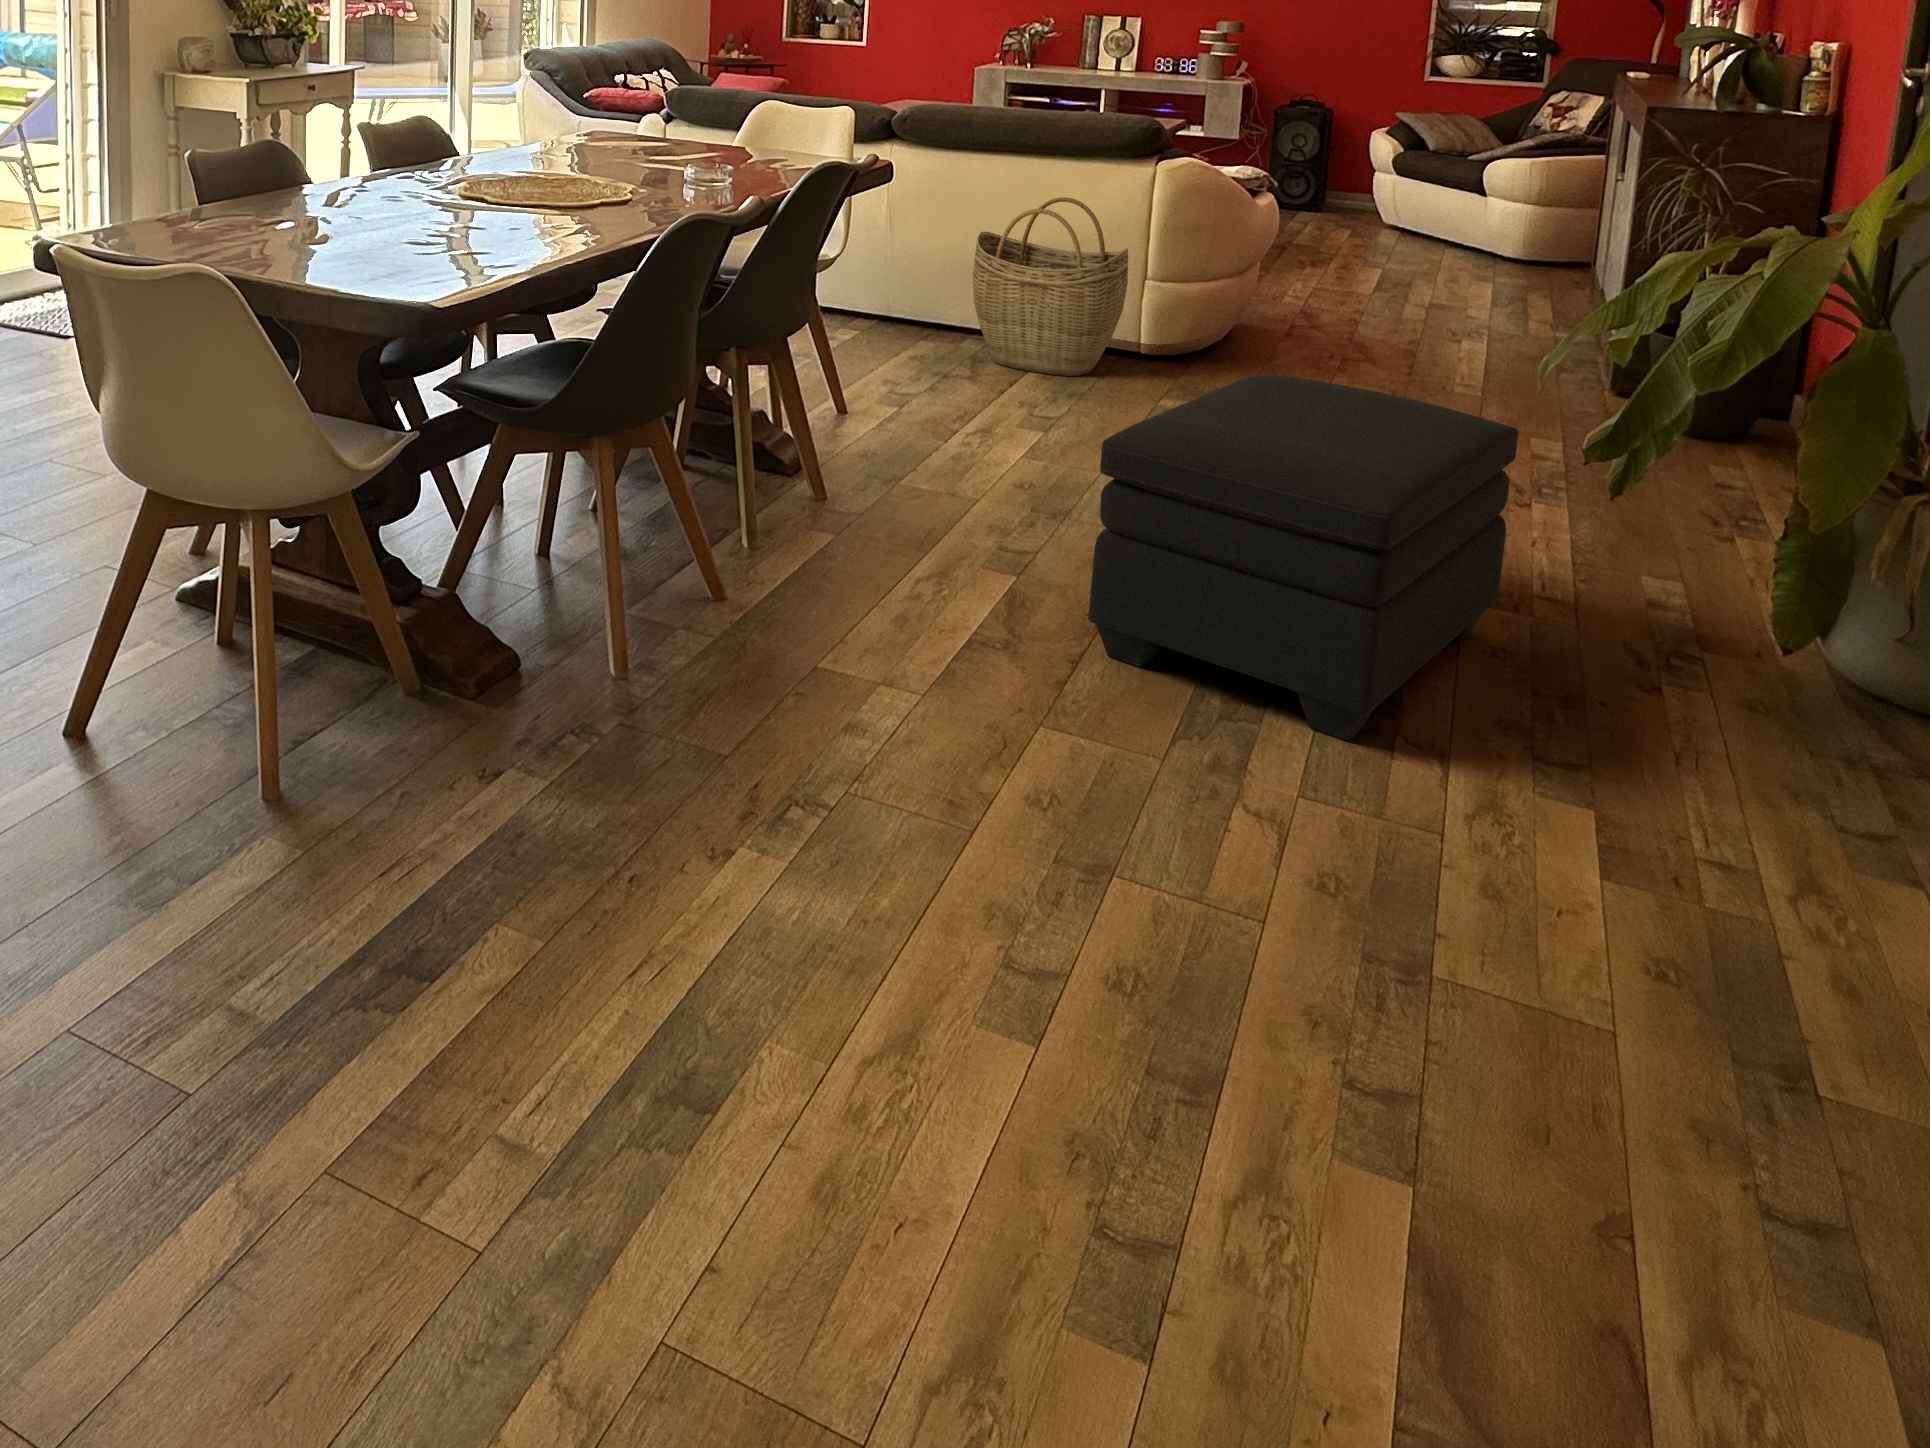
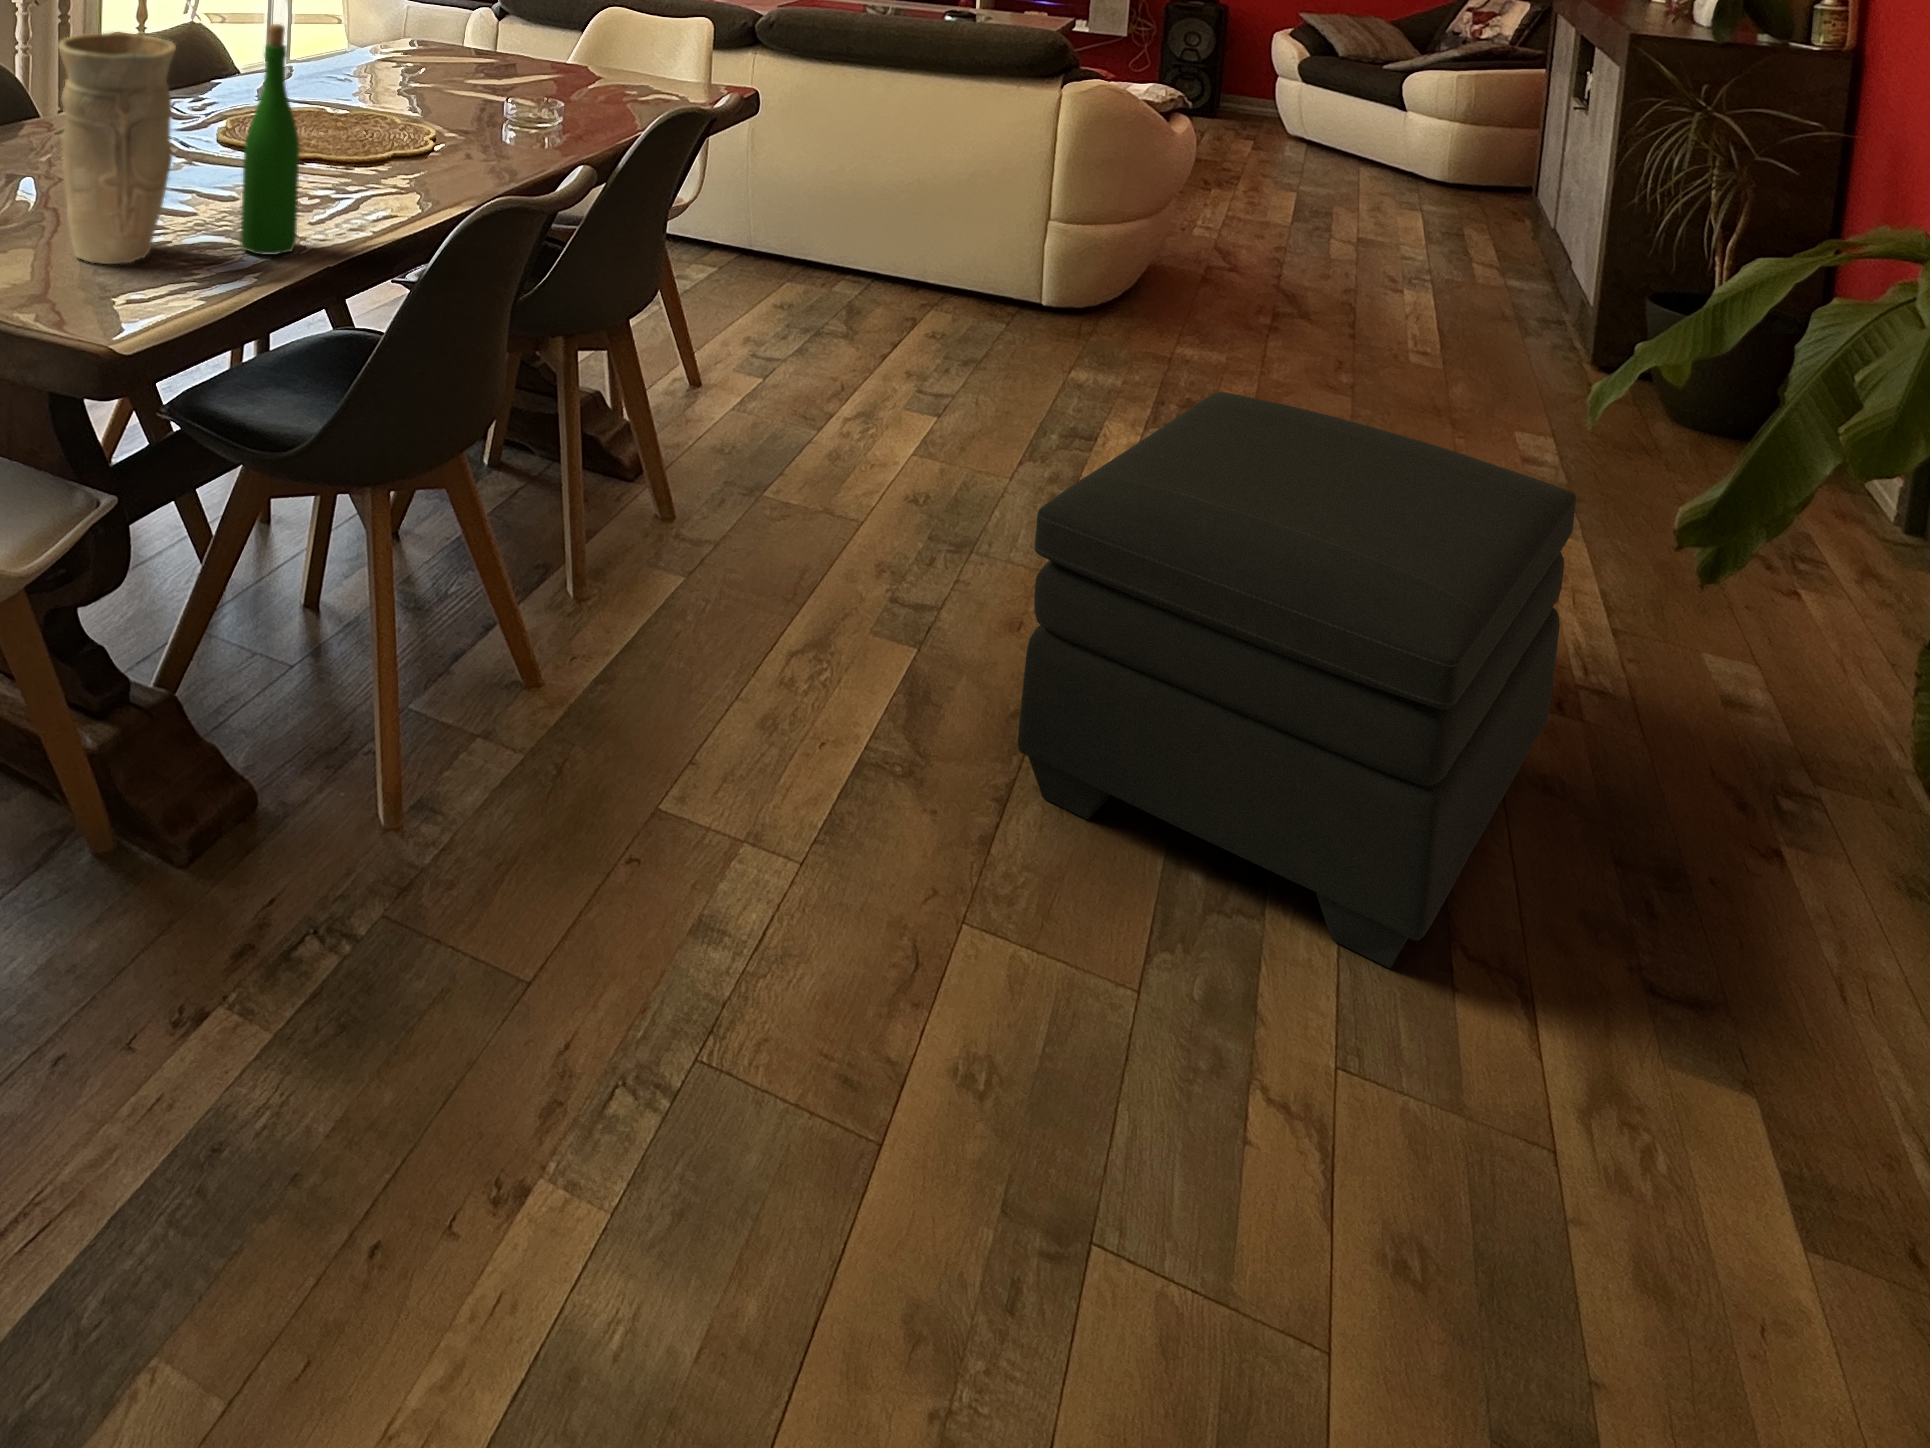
wine bottle: none [502,87,544,260] -> present [240,24,300,255]
vase: none [366,97,453,266] -> present [58,32,176,264]
woven basket: present [973,197,1128,376] -> none [847,121,1028,335]

